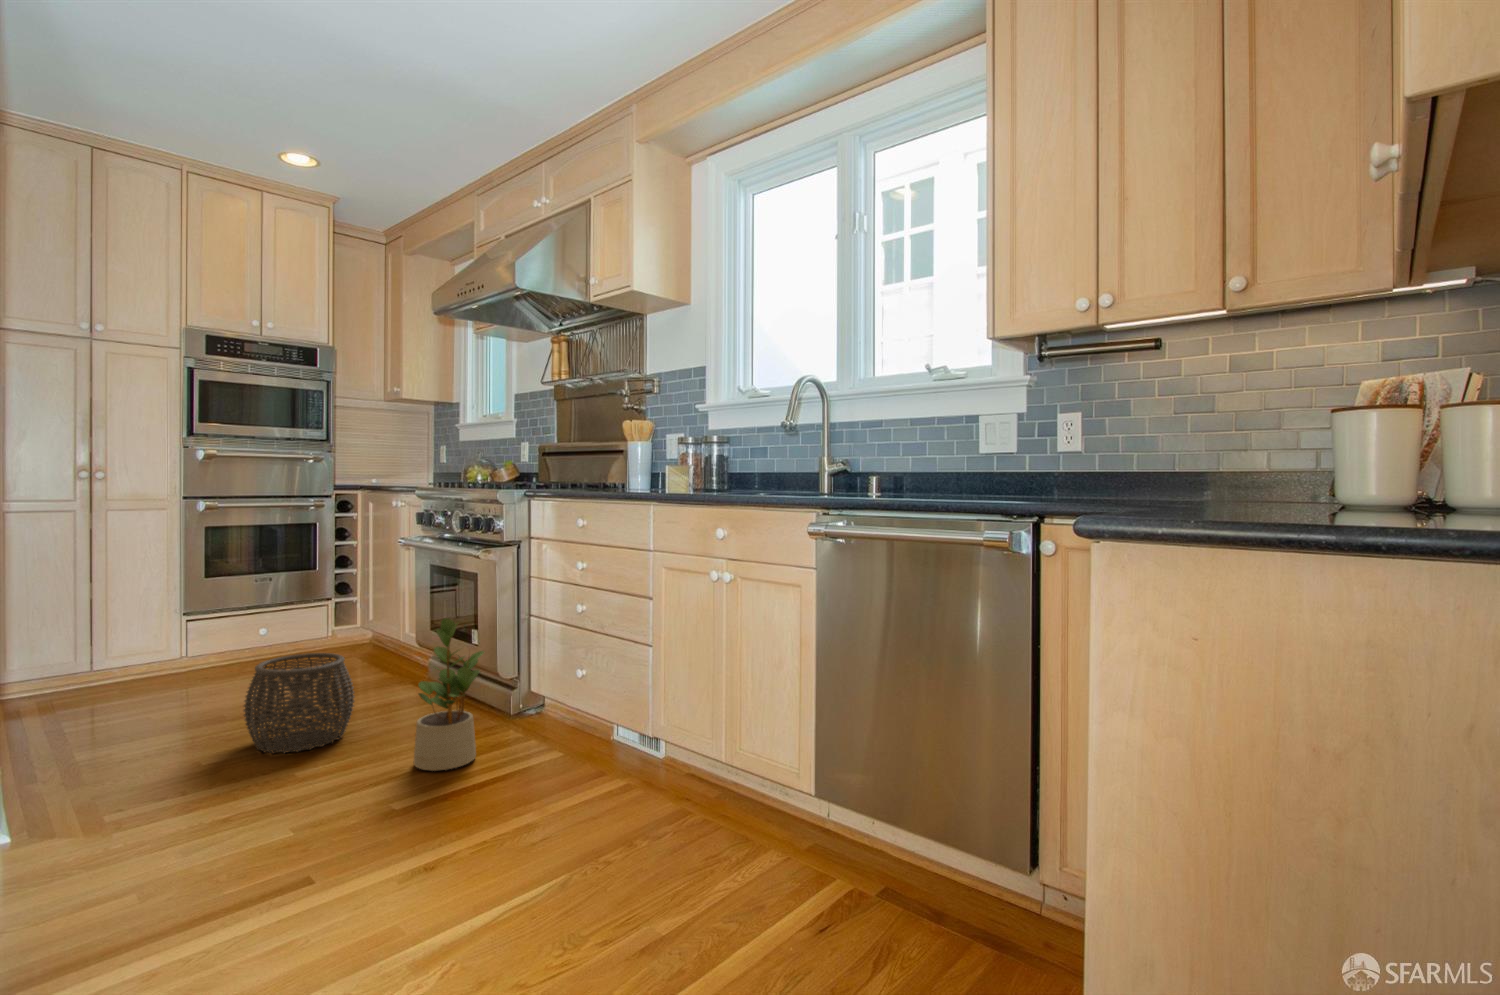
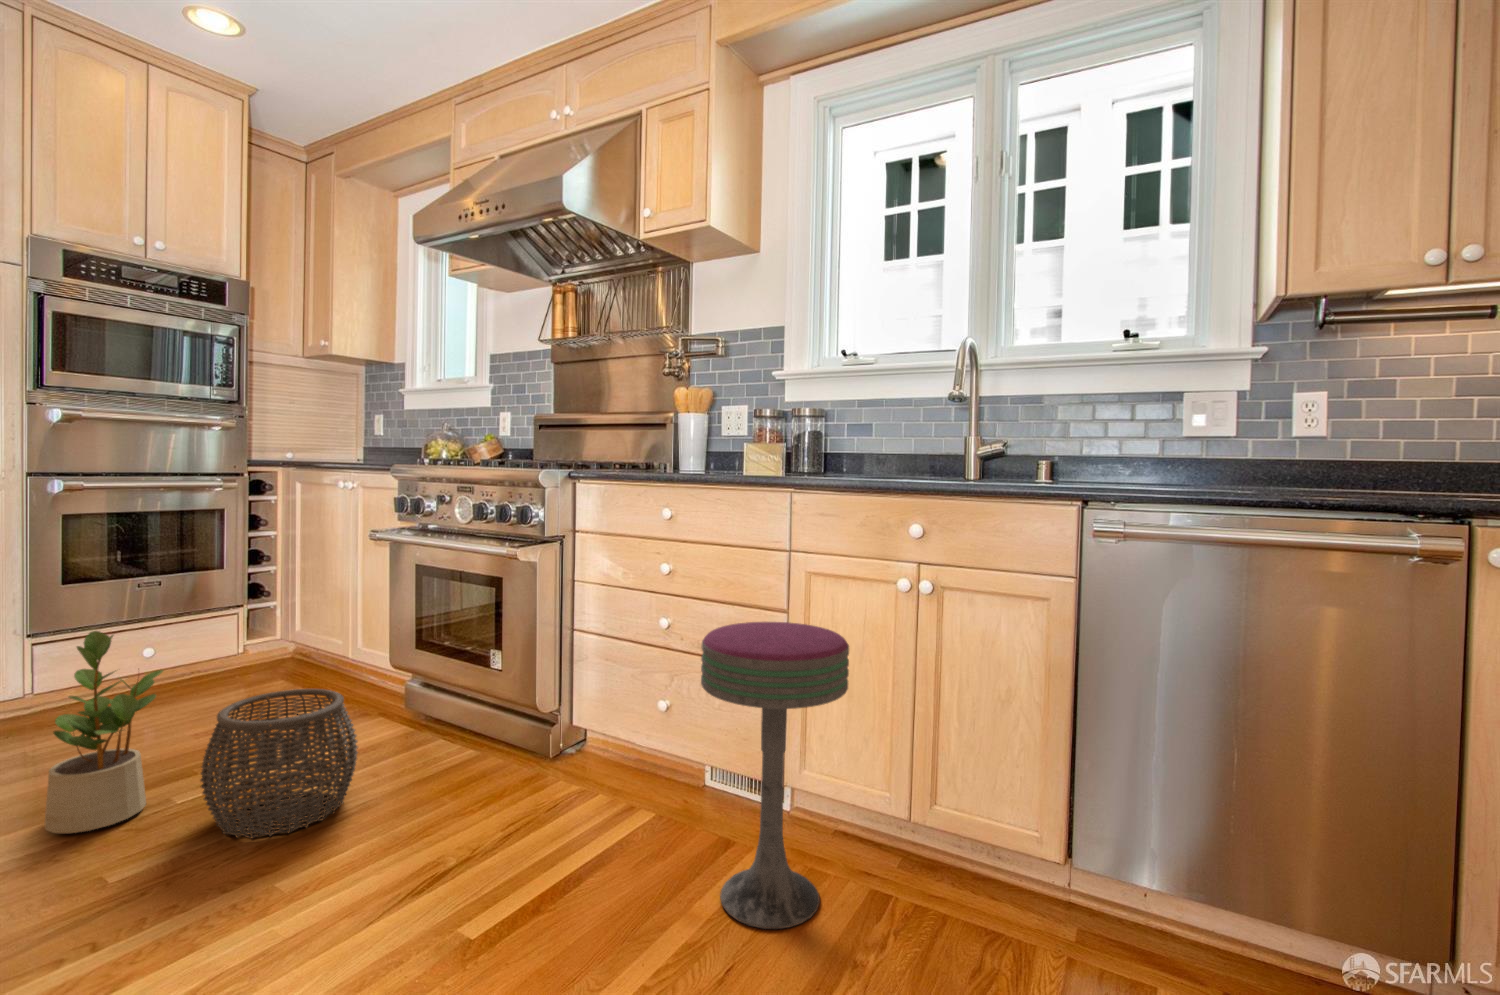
bar stool: none [532,605,646,832] -> present [701,622,849,929]
potted plant: present [414,618,484,771] -> present [45,631,163,833]

